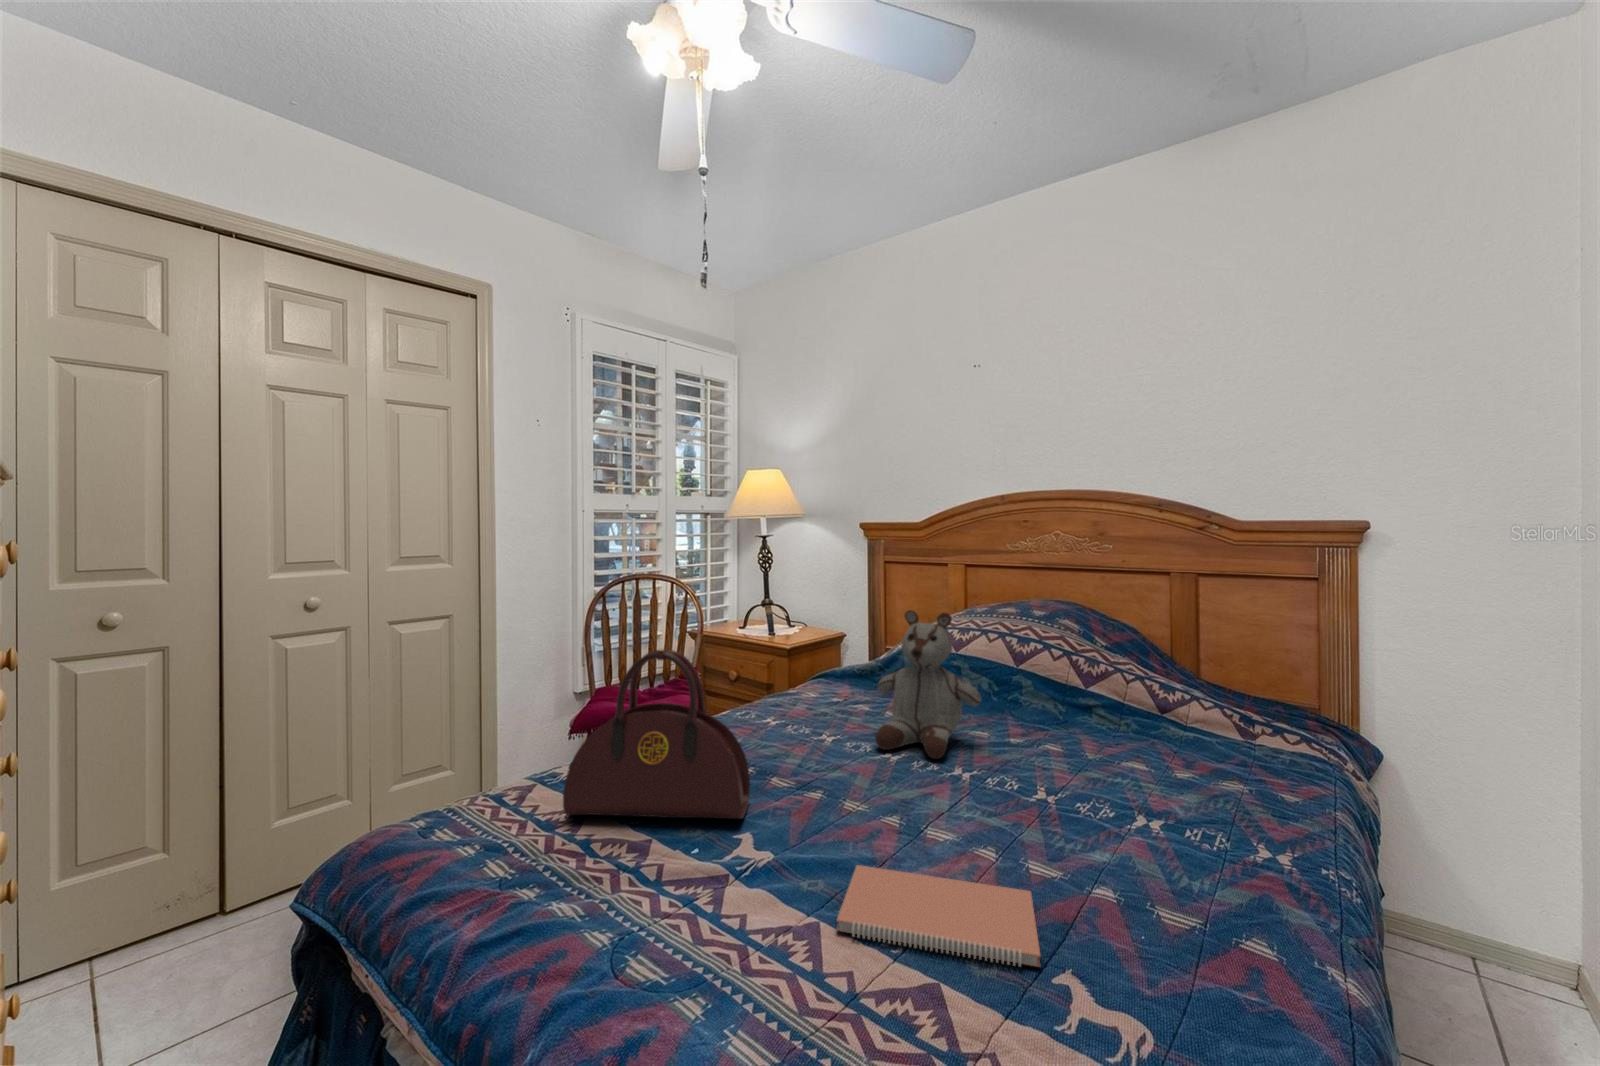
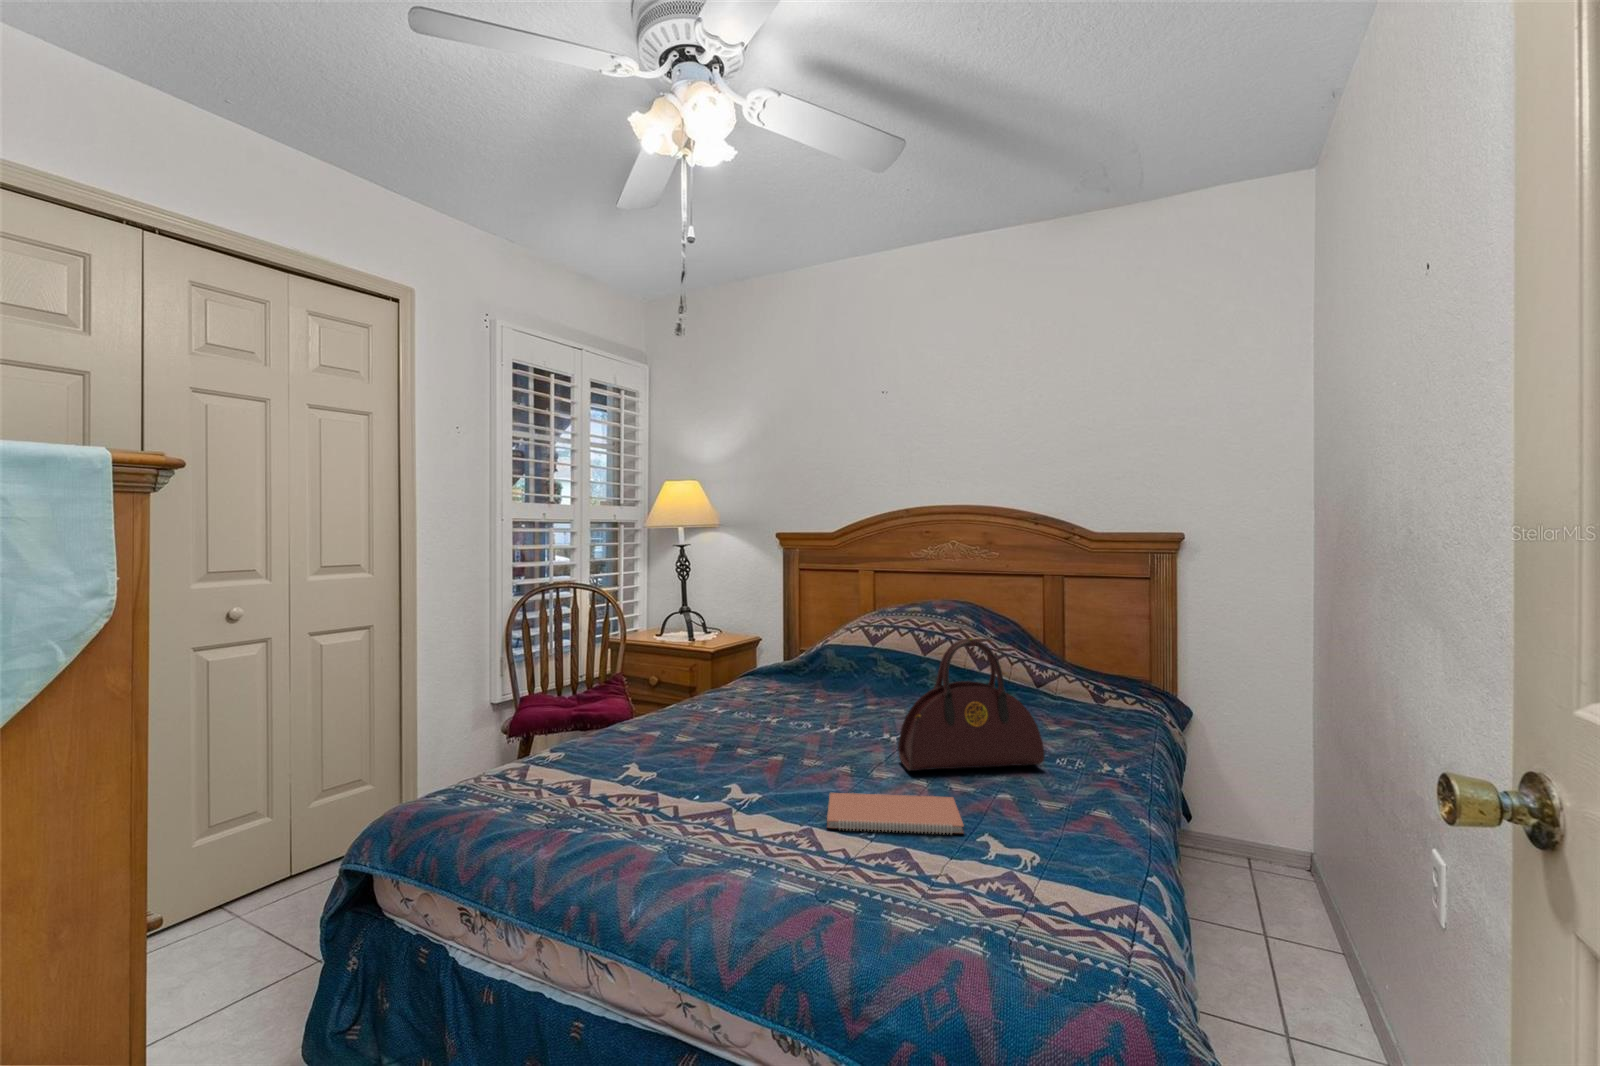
stuffed bear: present [875,610,981,759] -> none [813,608,901,729]
handbag: present [563,649,750,819] -> present [898,638,1044,771]

